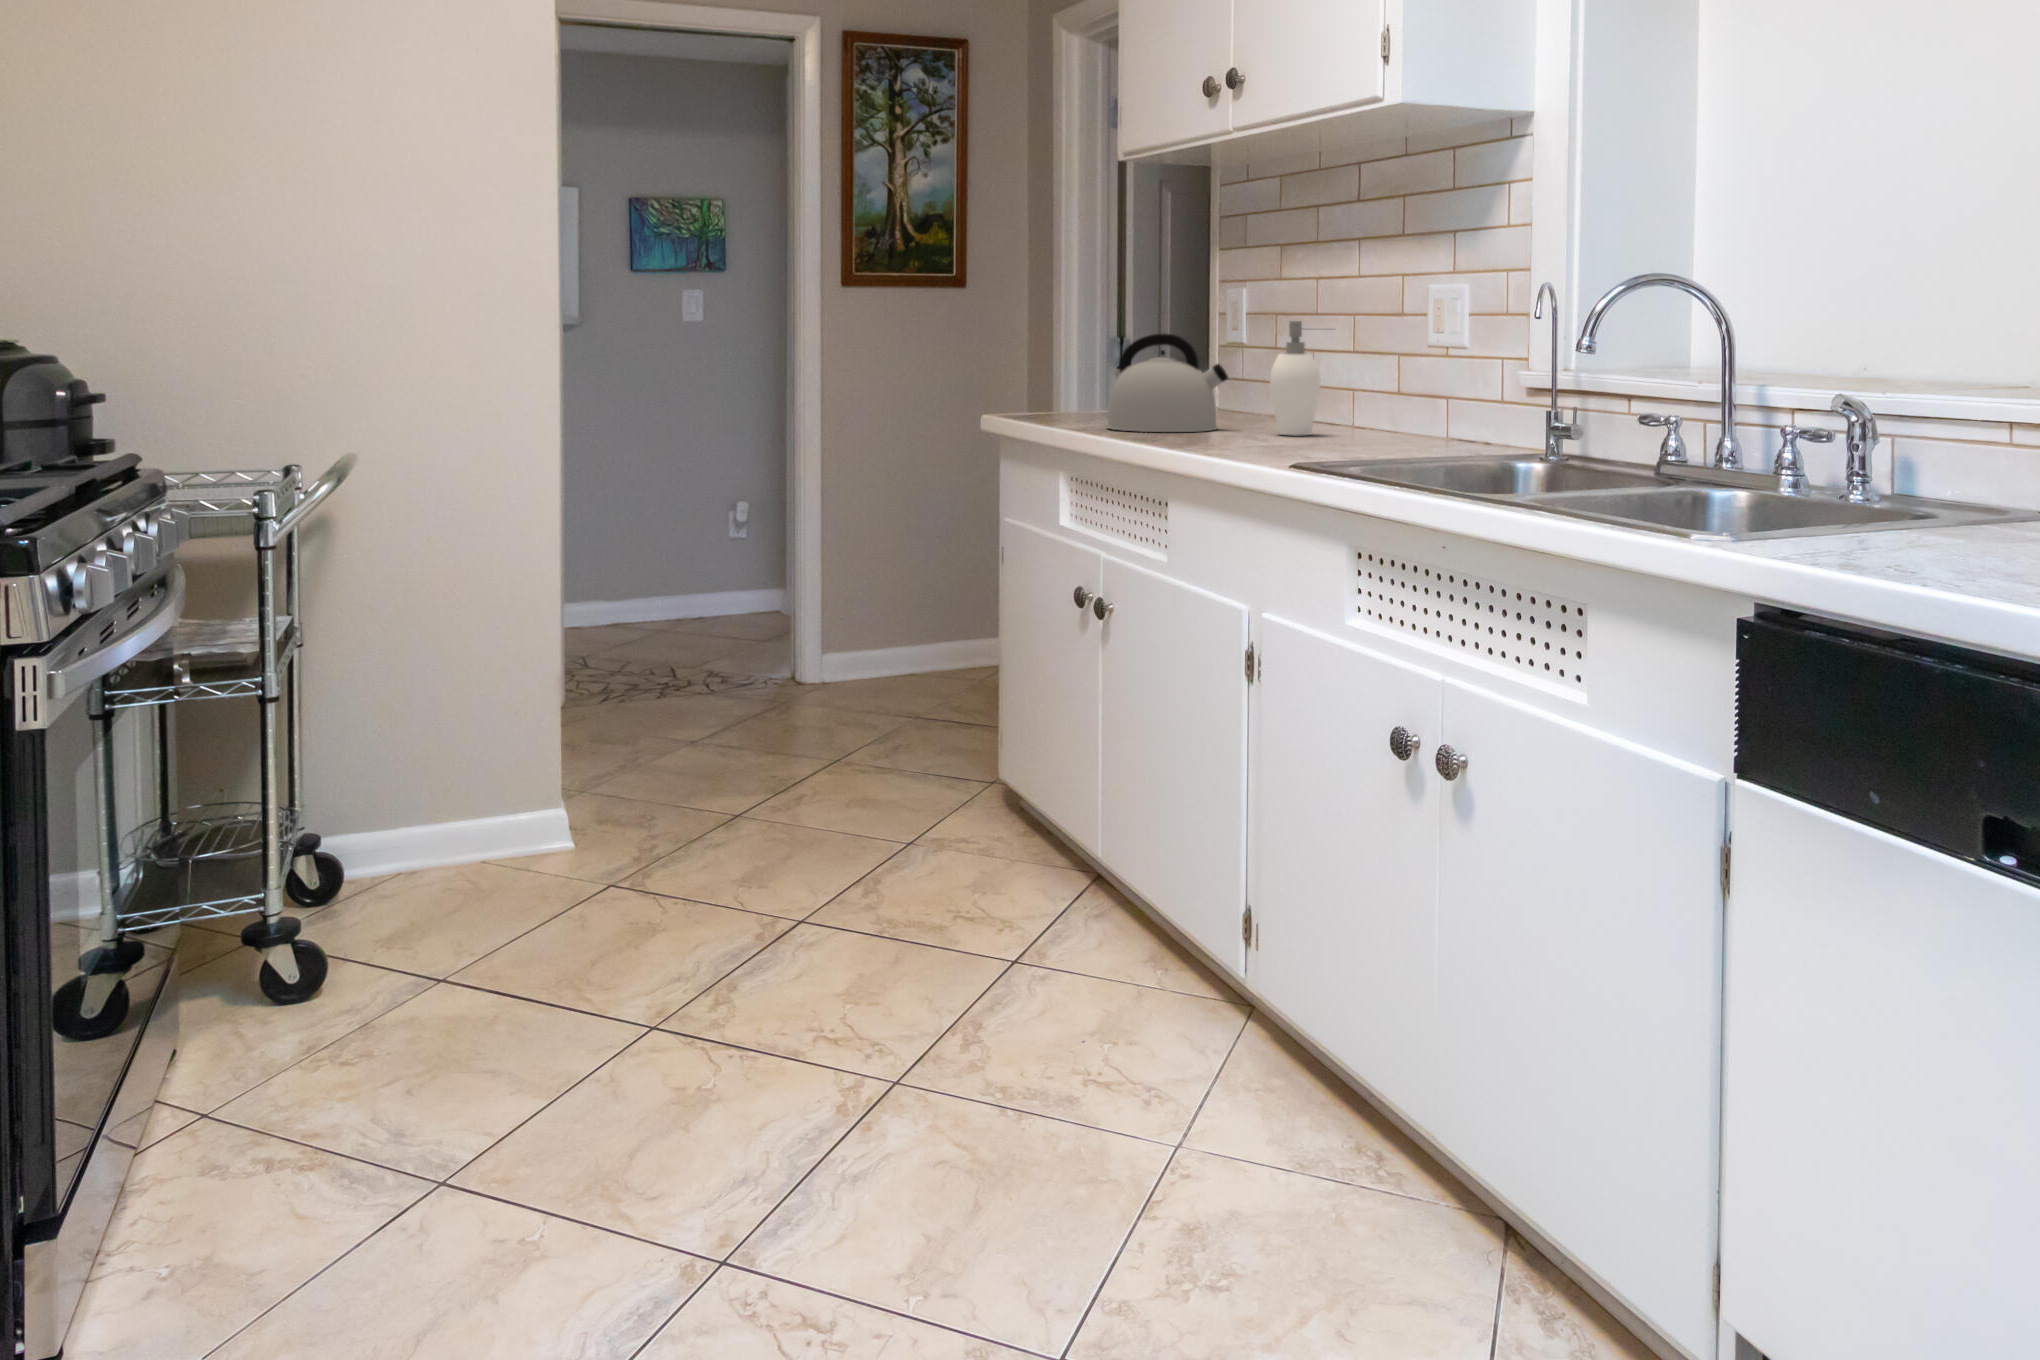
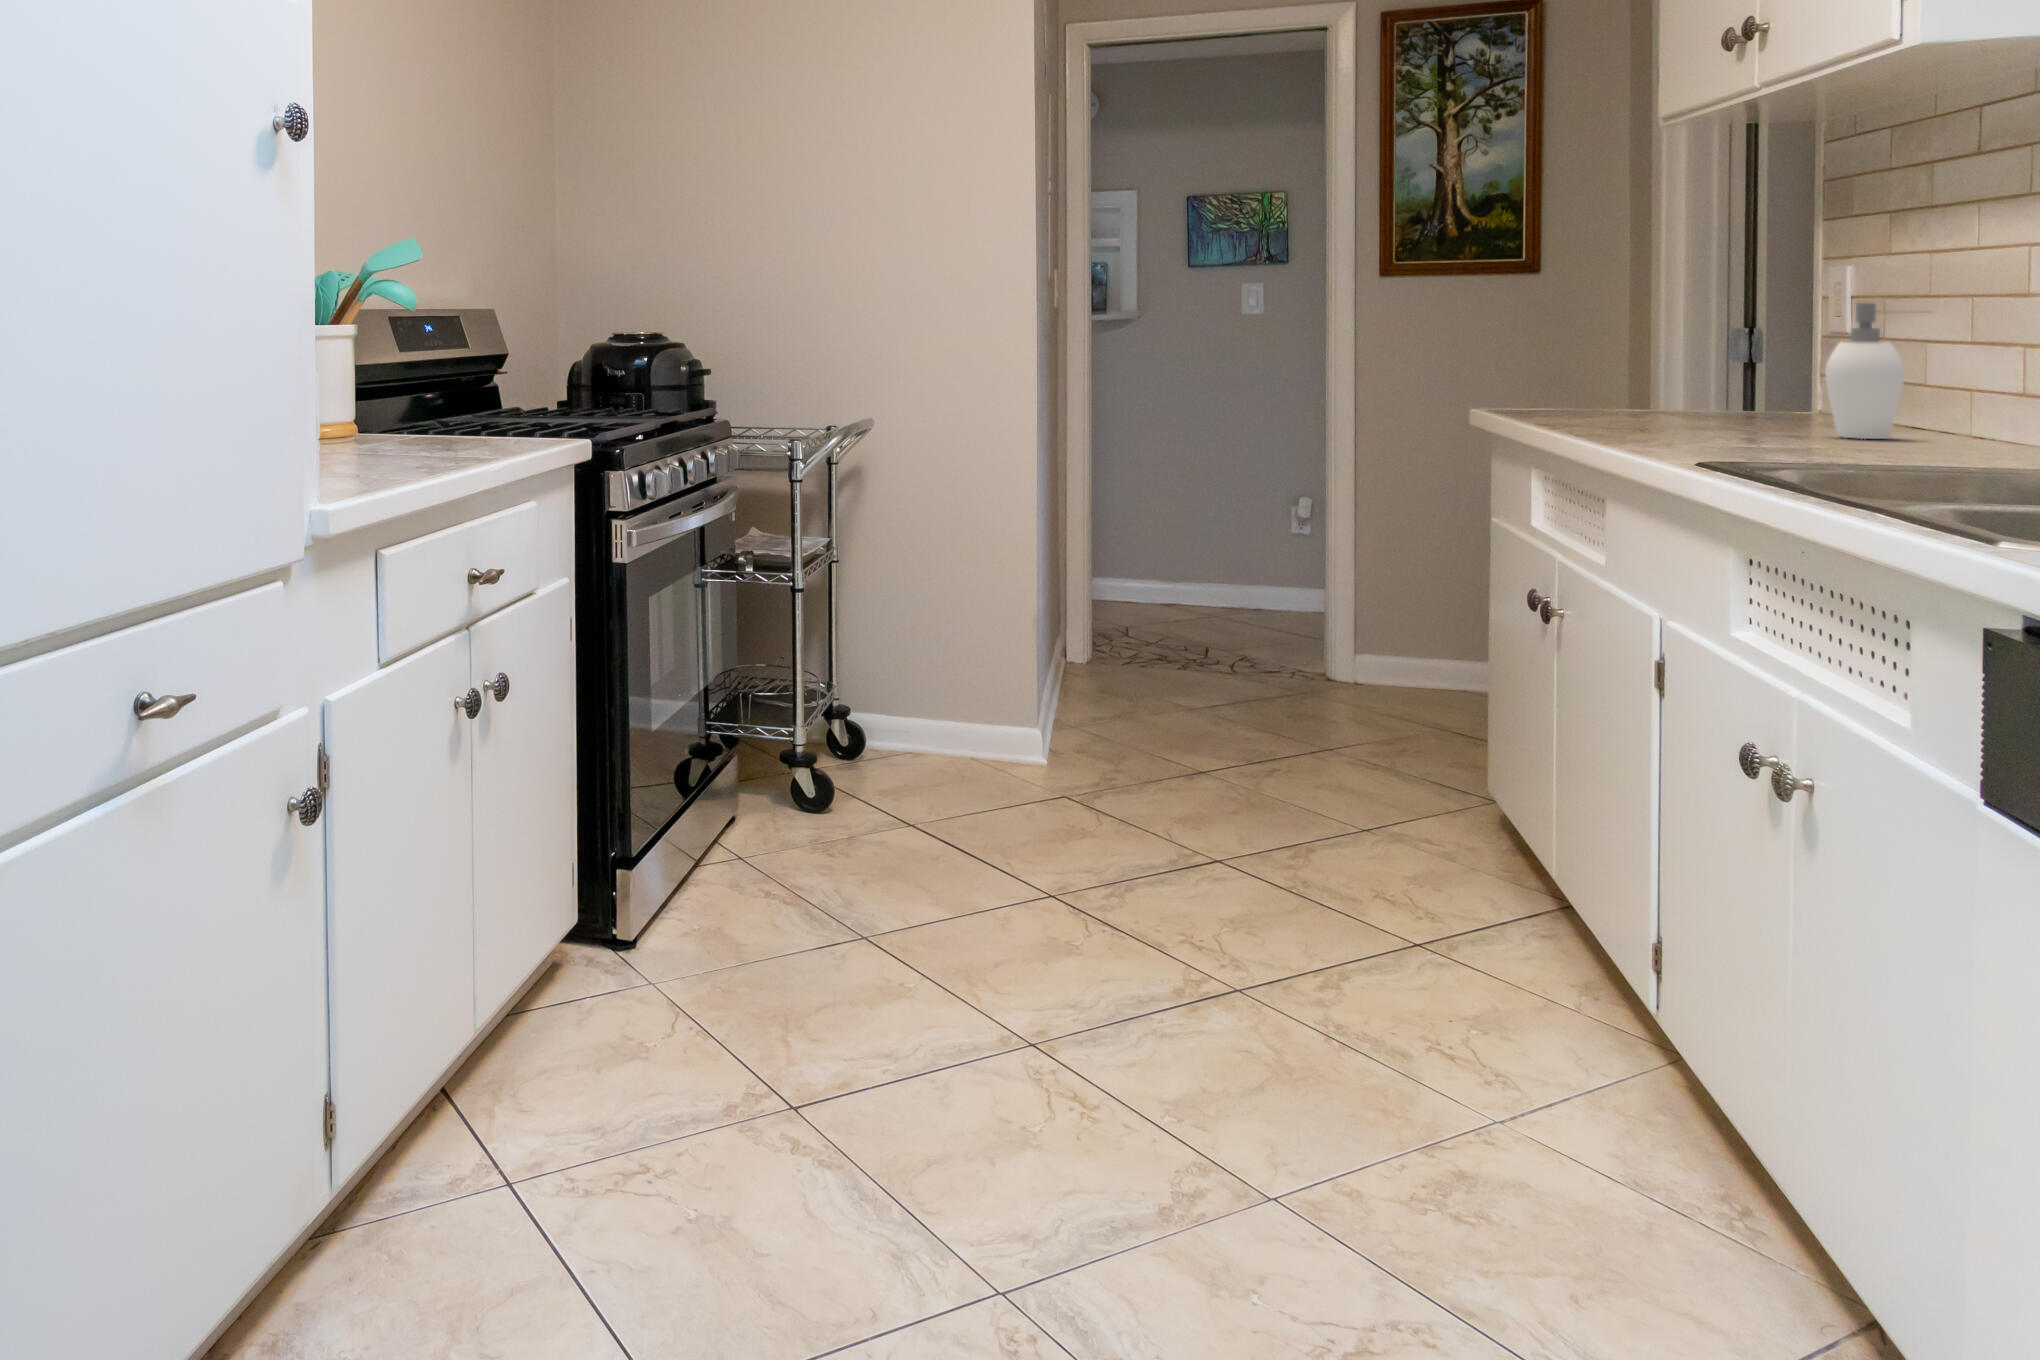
kettle: present [1107,334,1228,432] -> none [1612,320,1783,430]

